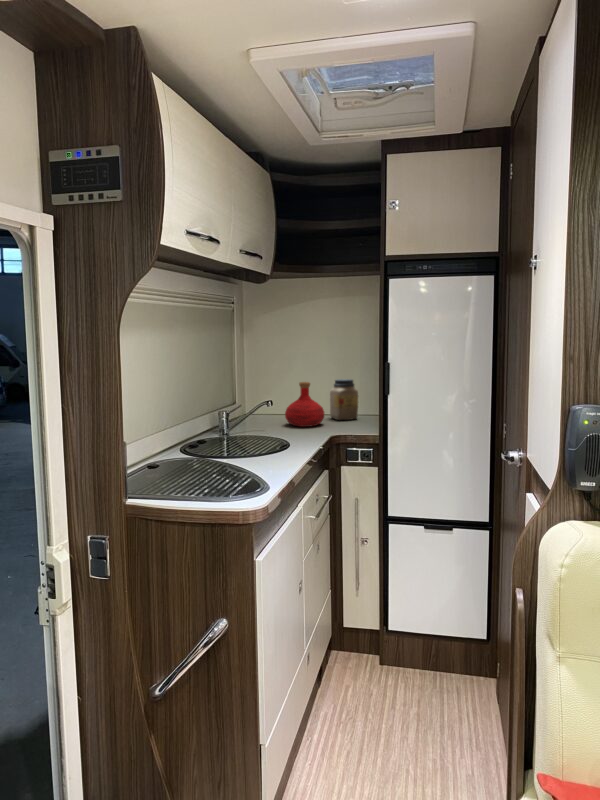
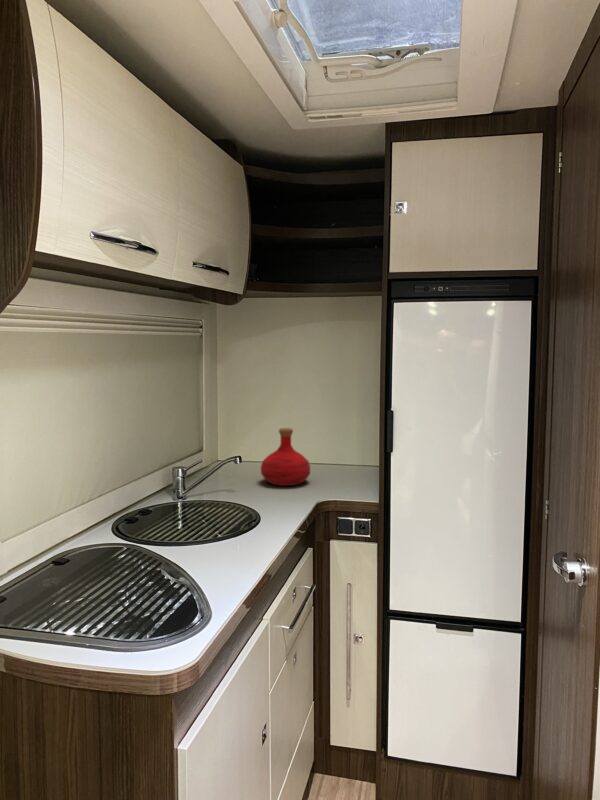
jar: present [330,379,358,420] -> none [318,423,354,476]

